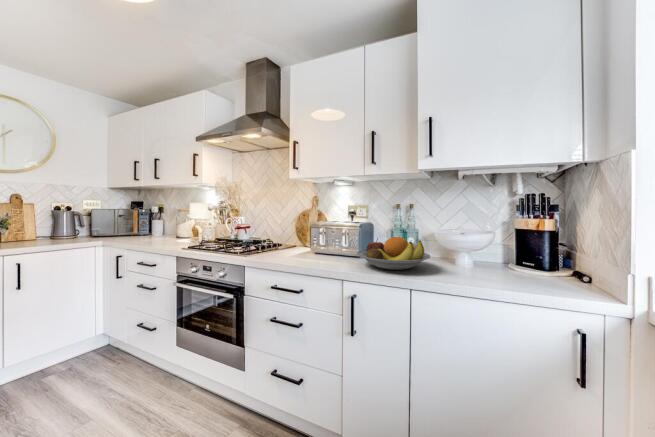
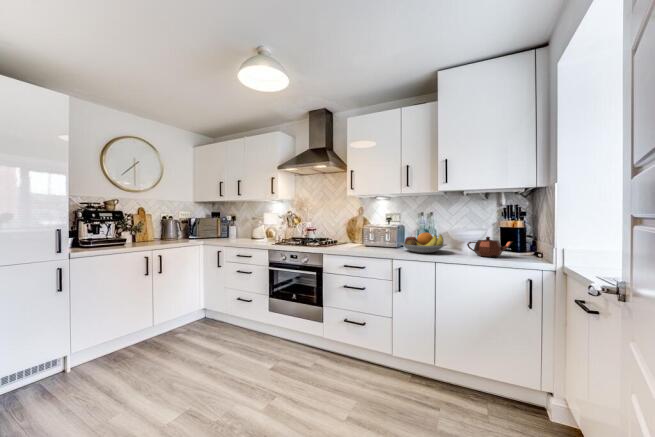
teapot: none [462,245,541,281] -> present [467,237,512,257]

